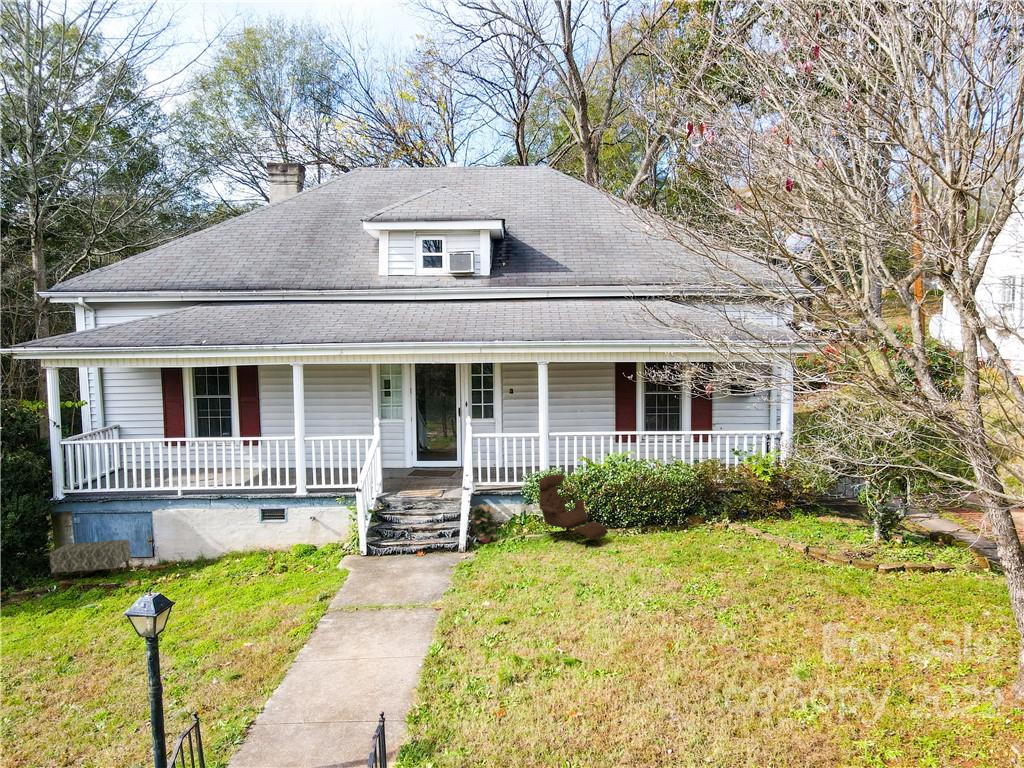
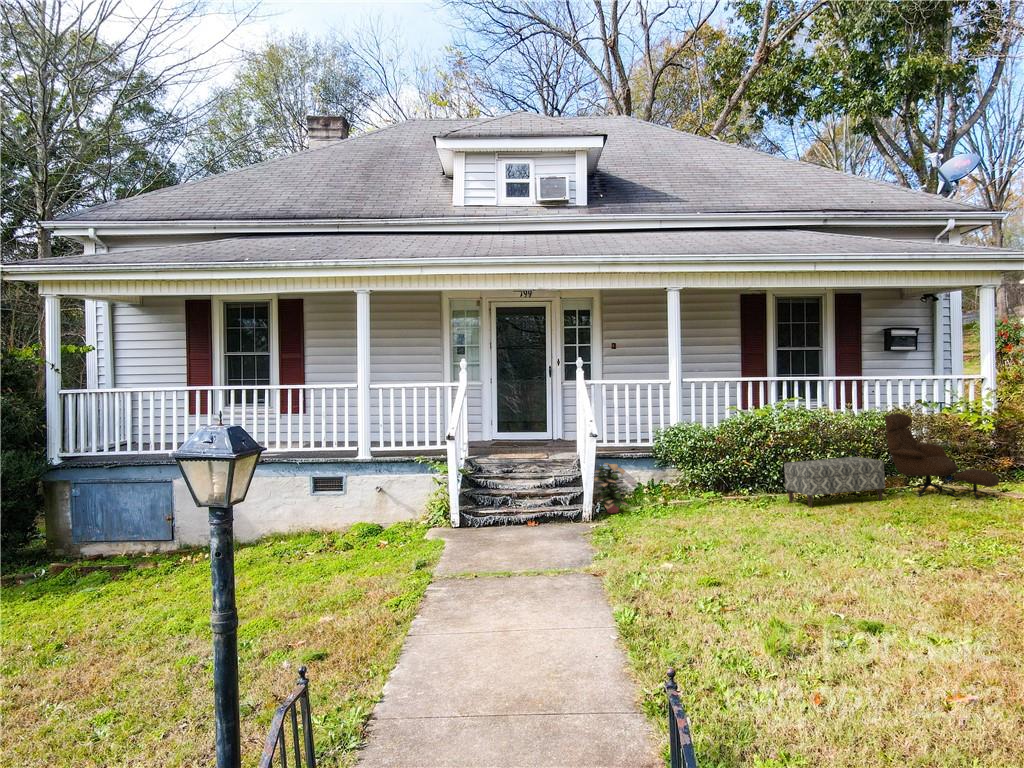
lounge chair: present [539,474,608,548] -> present [885,413,999,500]
bench: present [50,540,131,581] -> present [784,457,885,508]

